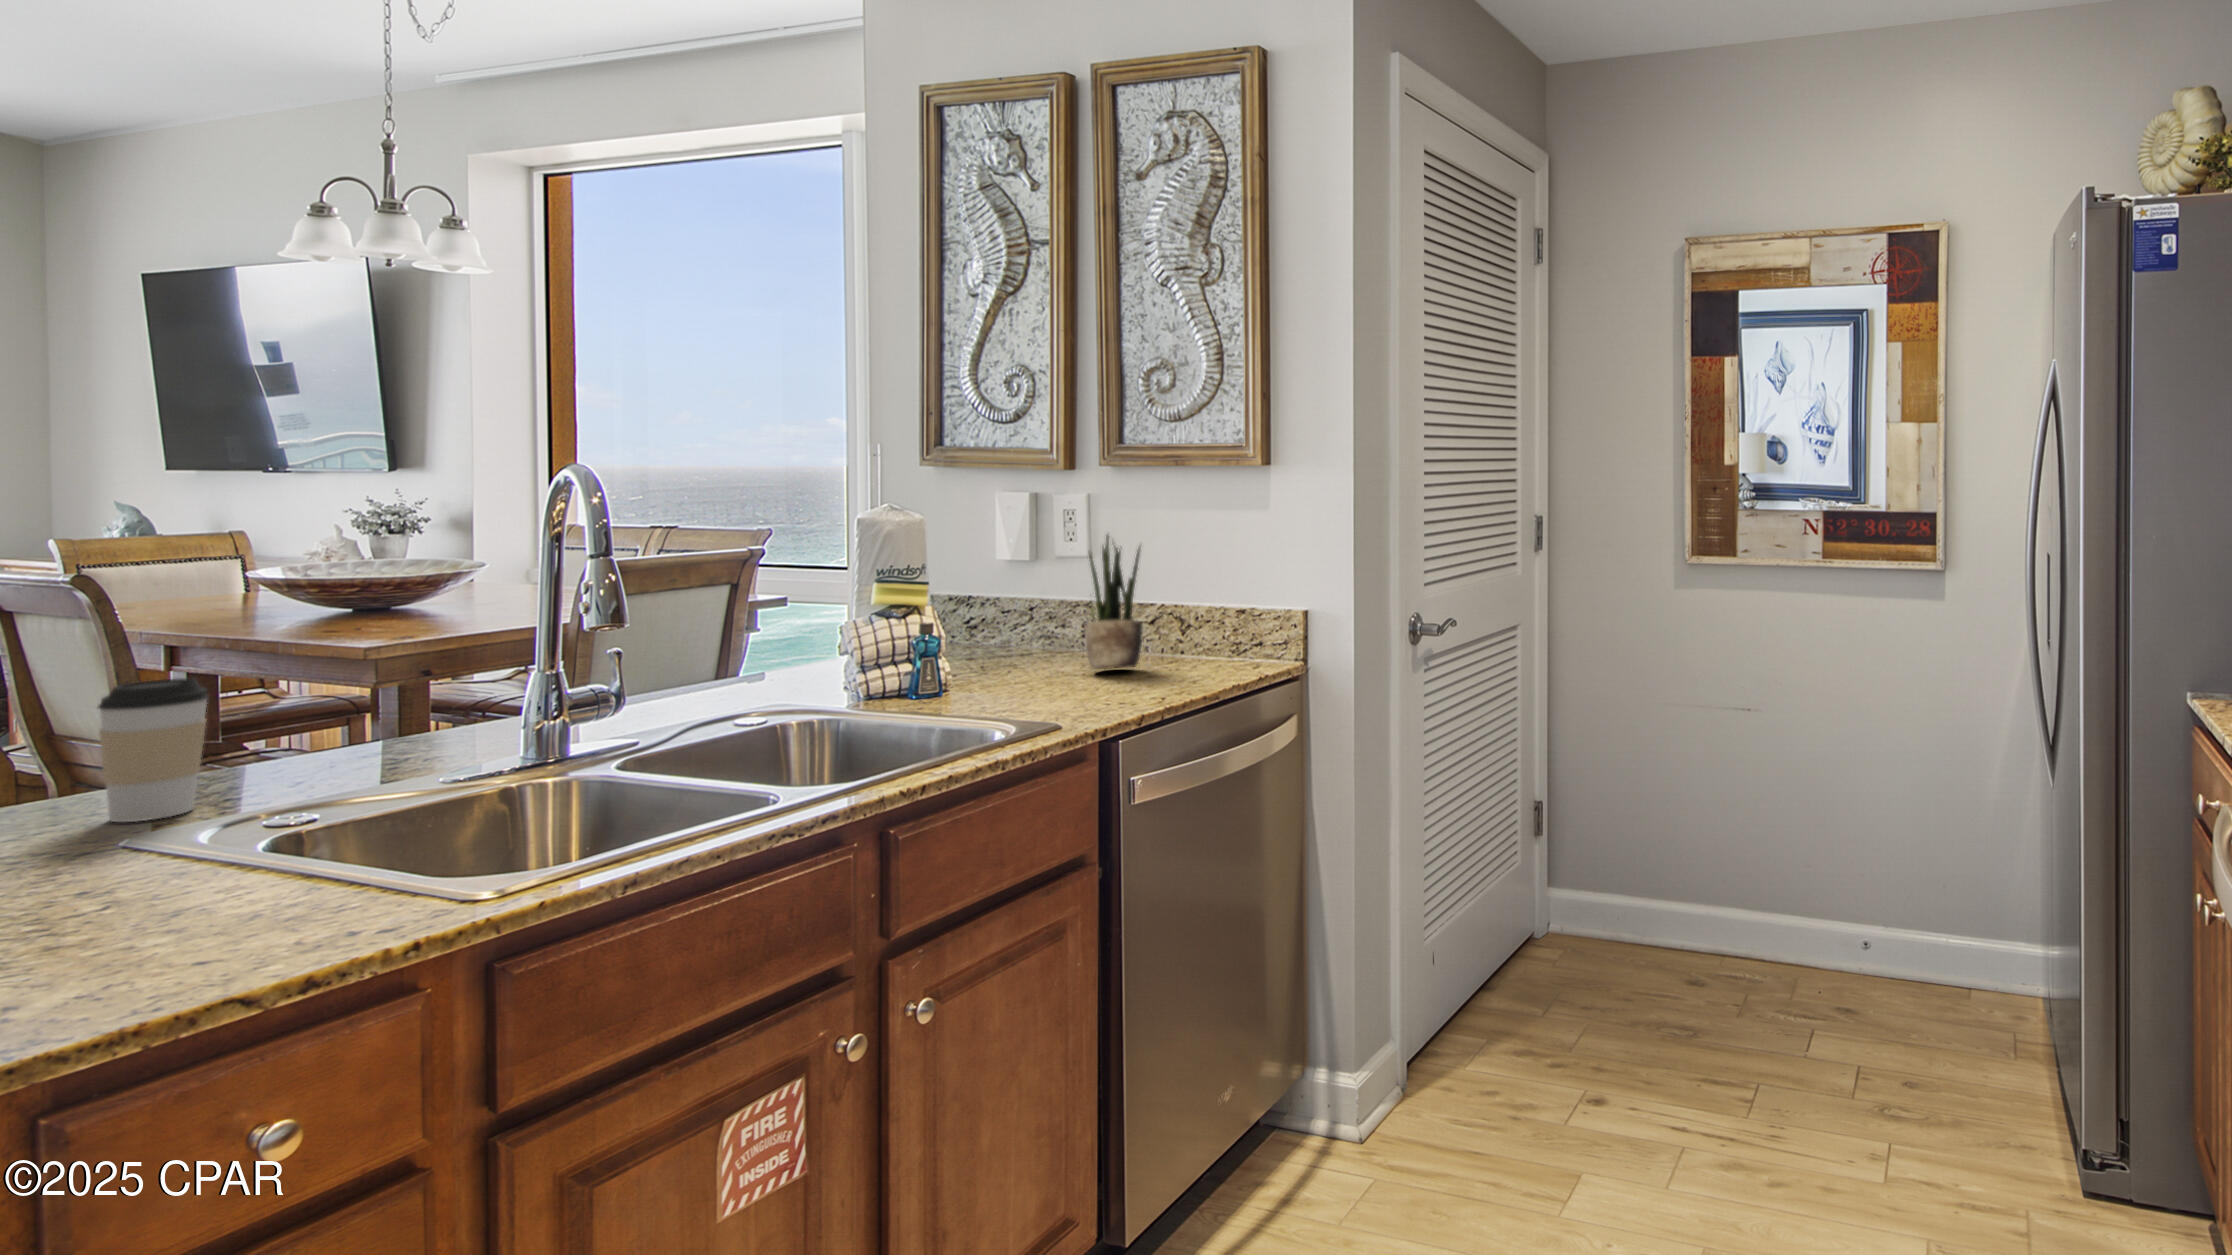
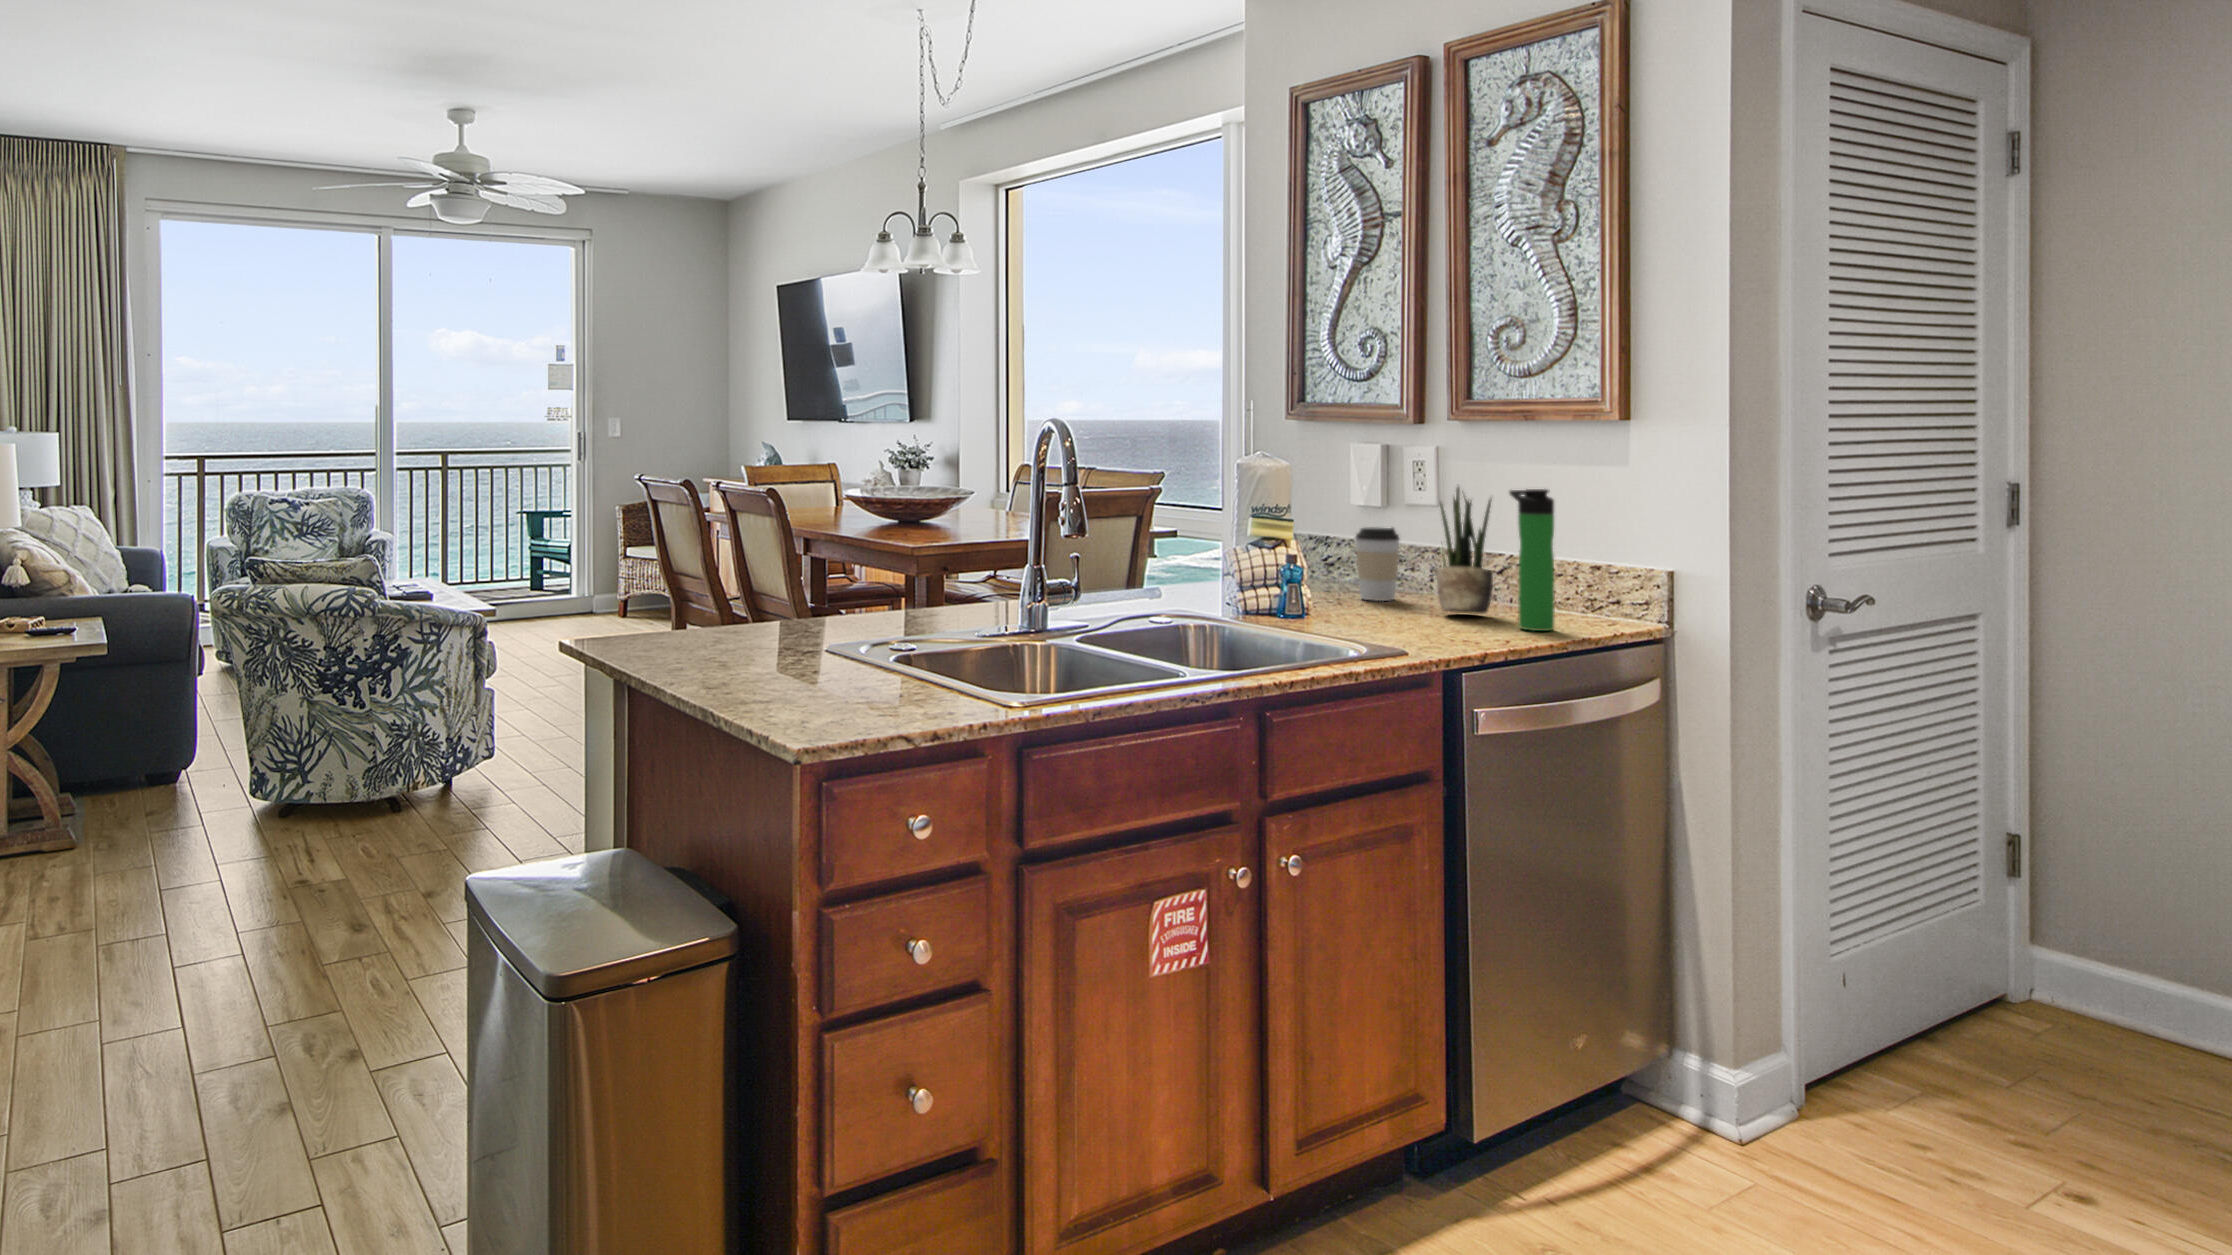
bottle: none [1160,535,1204,682] -> present [1510,489,1555,631]
coffee cup: present [98,678,209,822] -> present [1356,527,1399,601]

